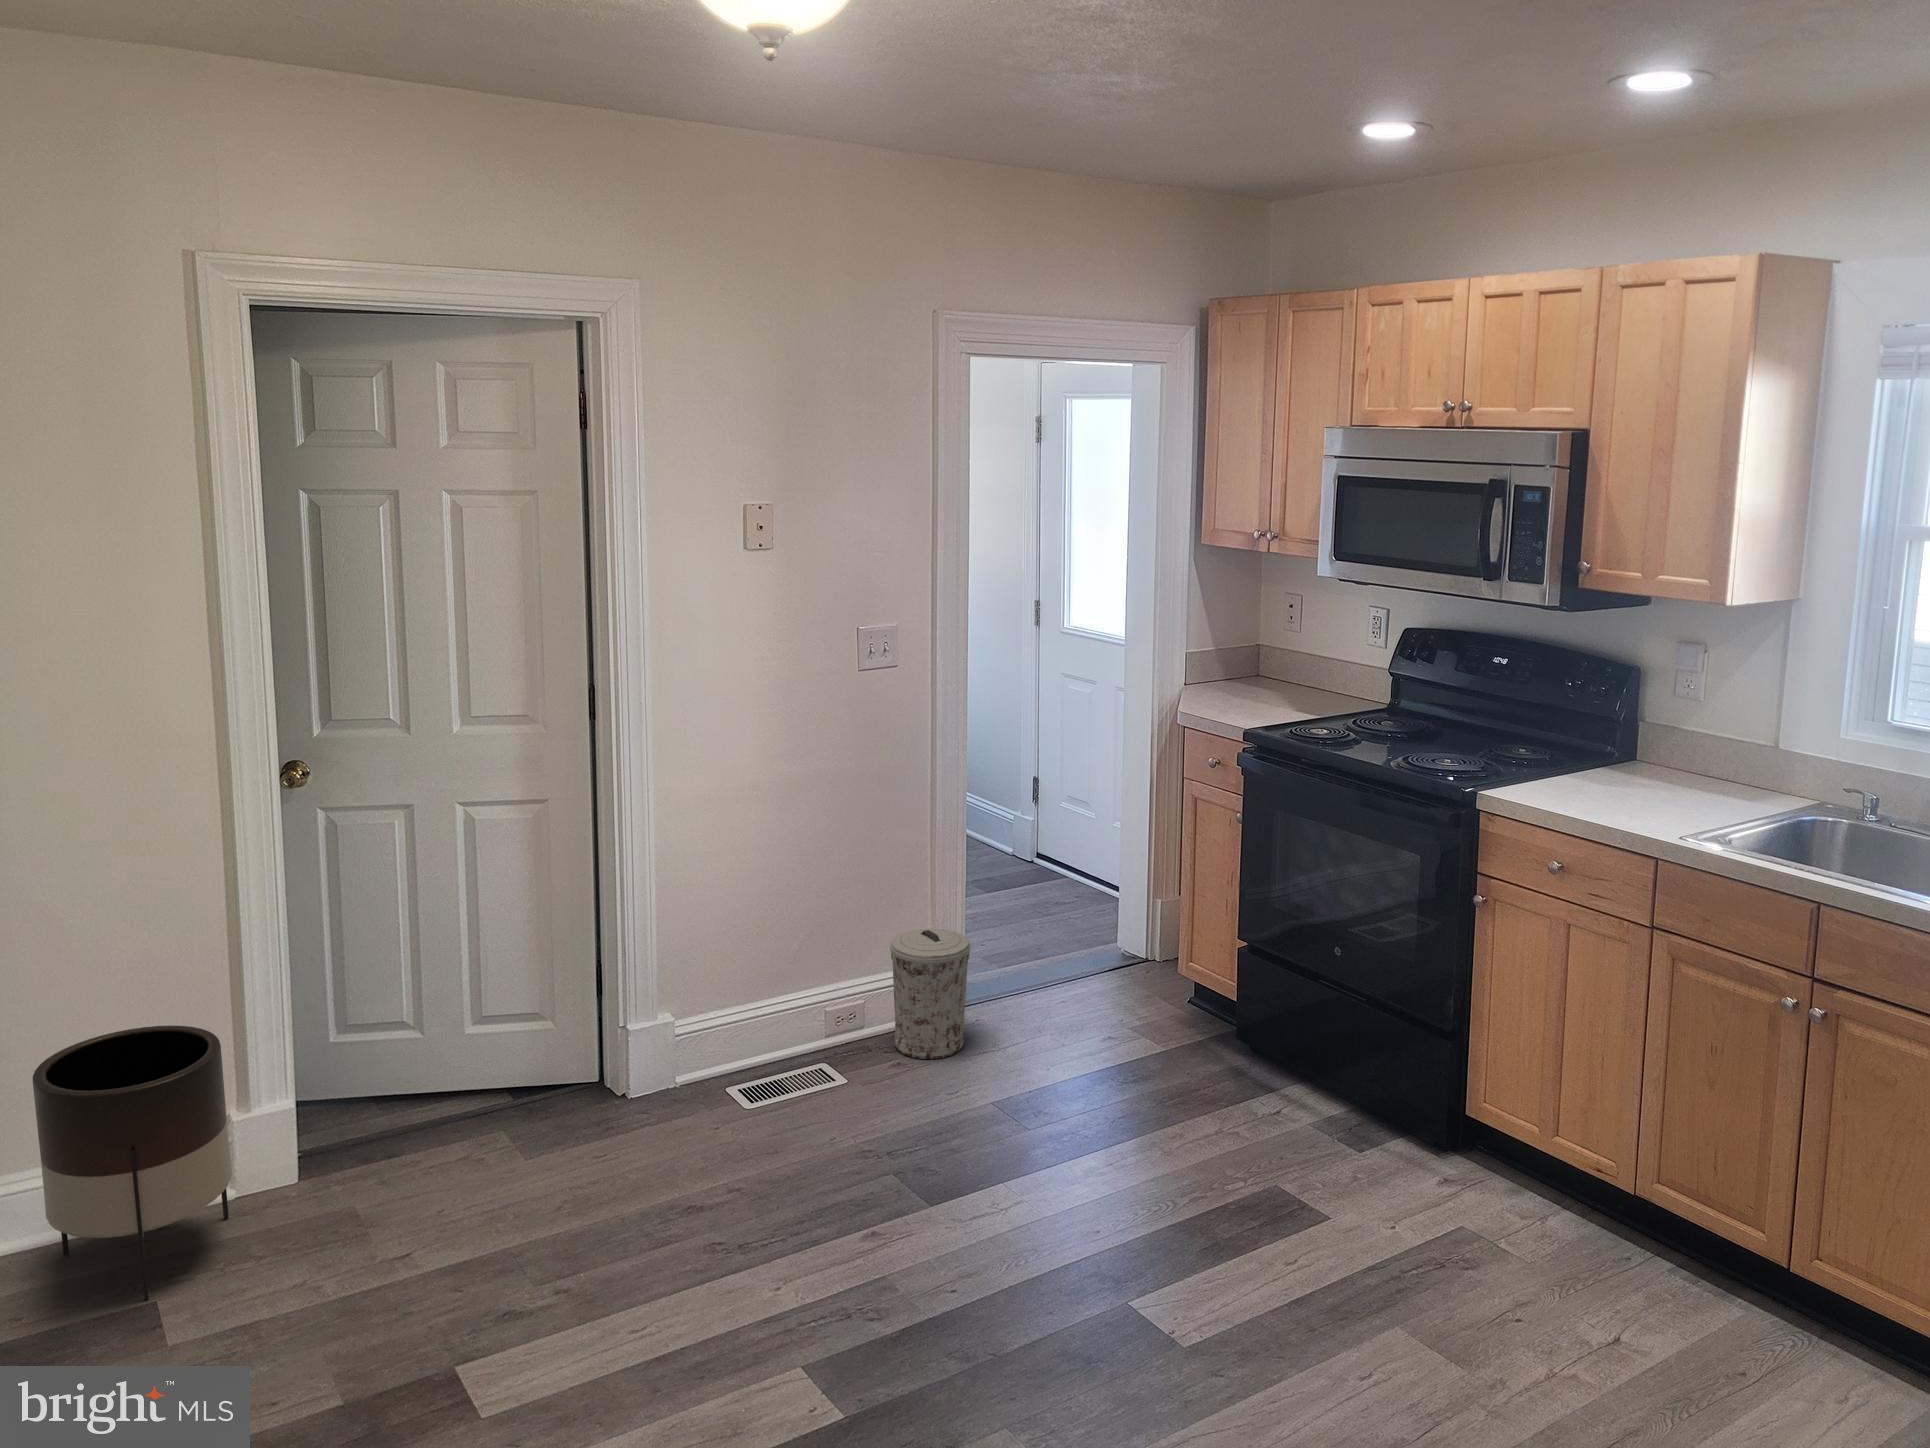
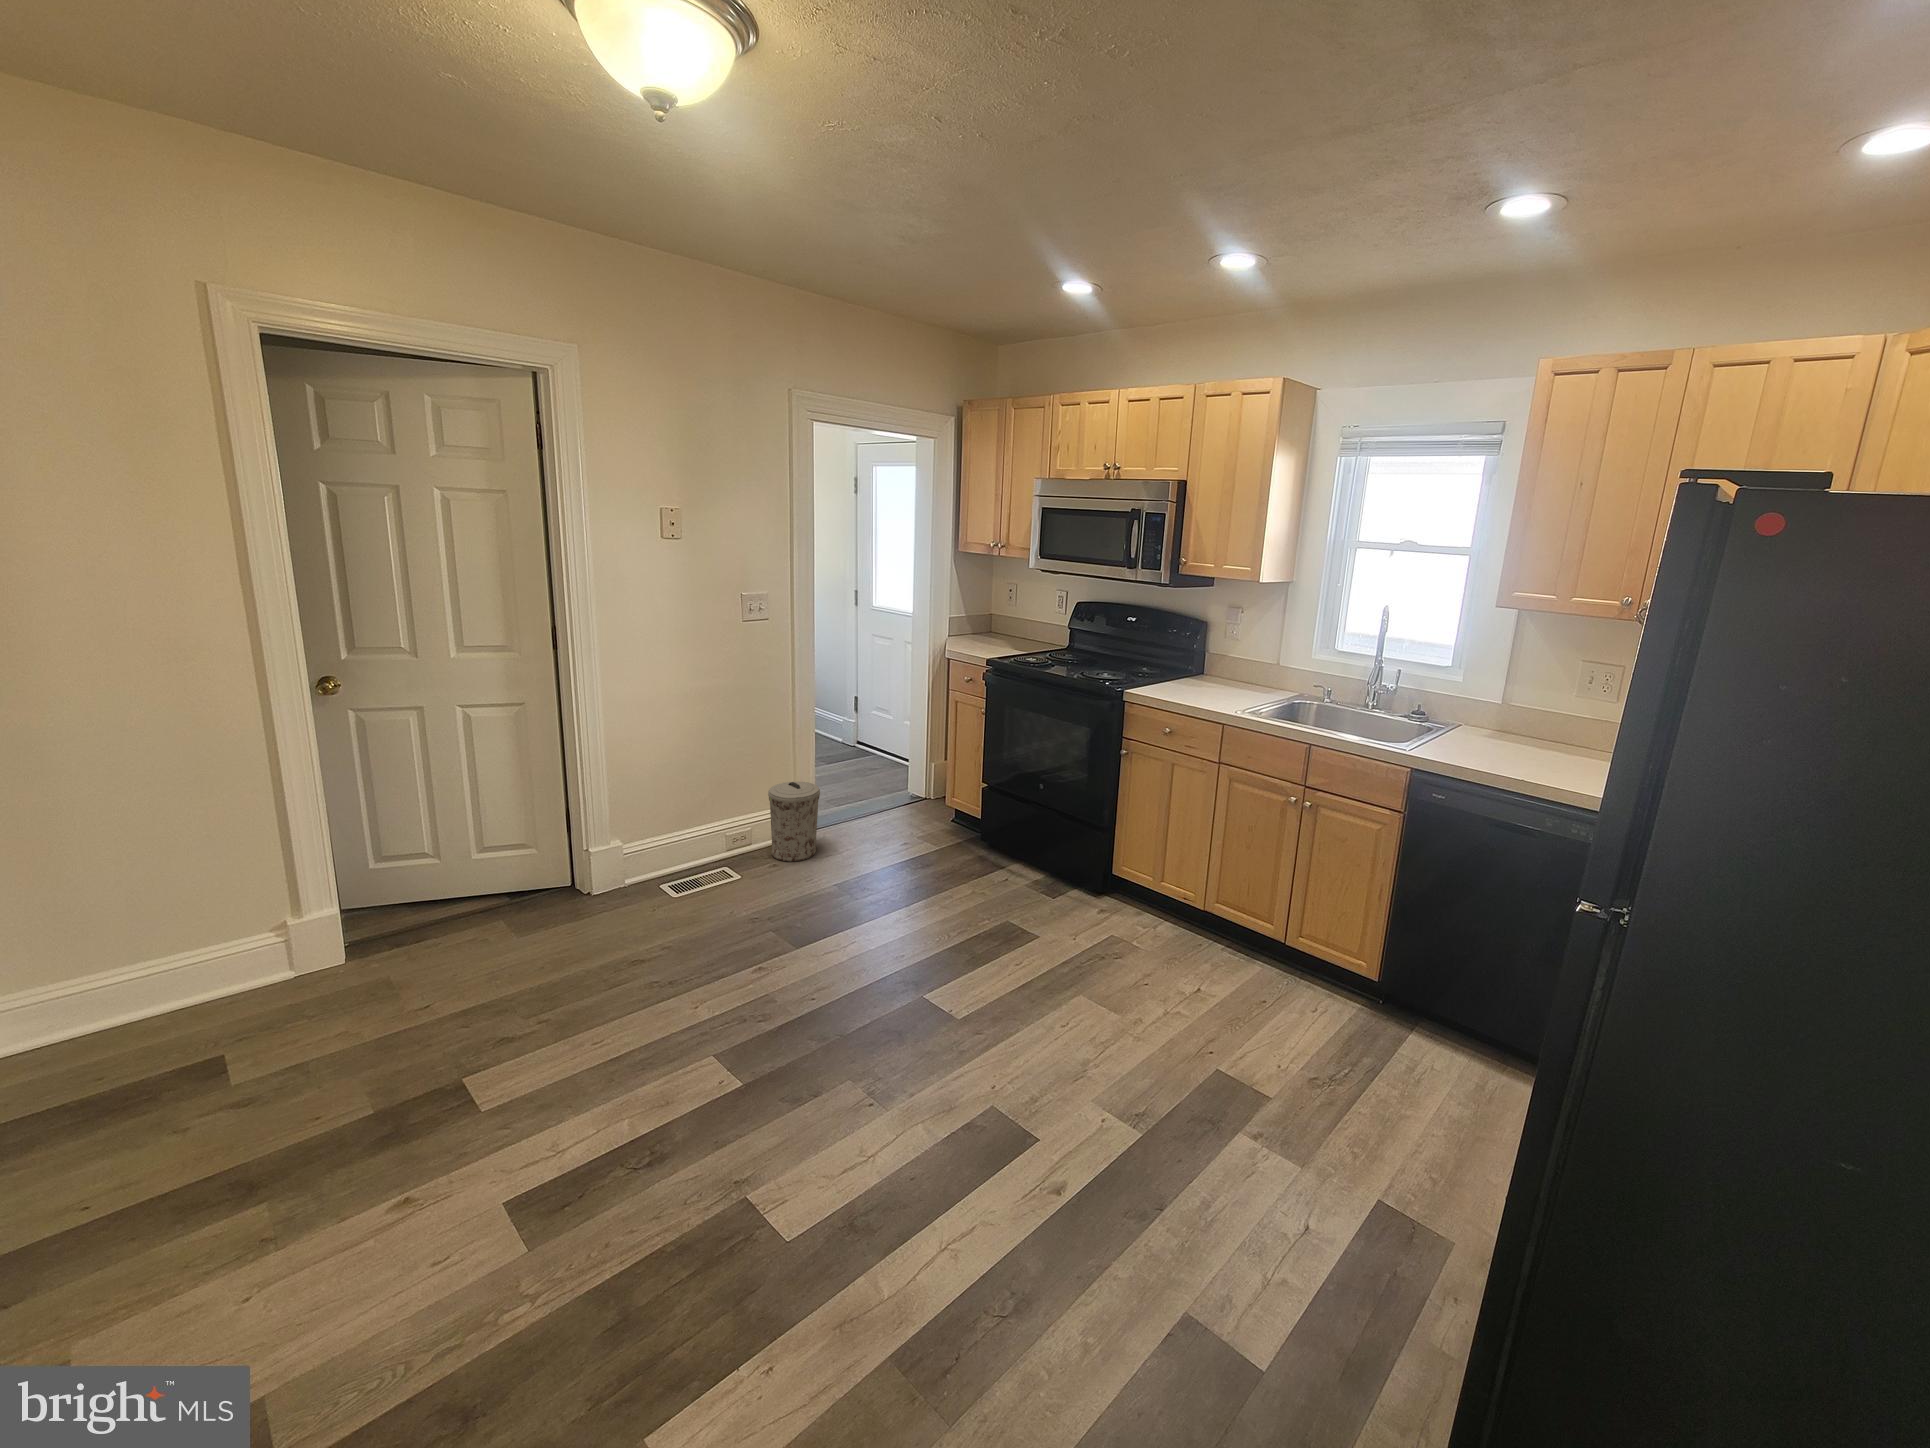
planter: present [32,1026,232,1300] -> none [74,865,266,1069]

